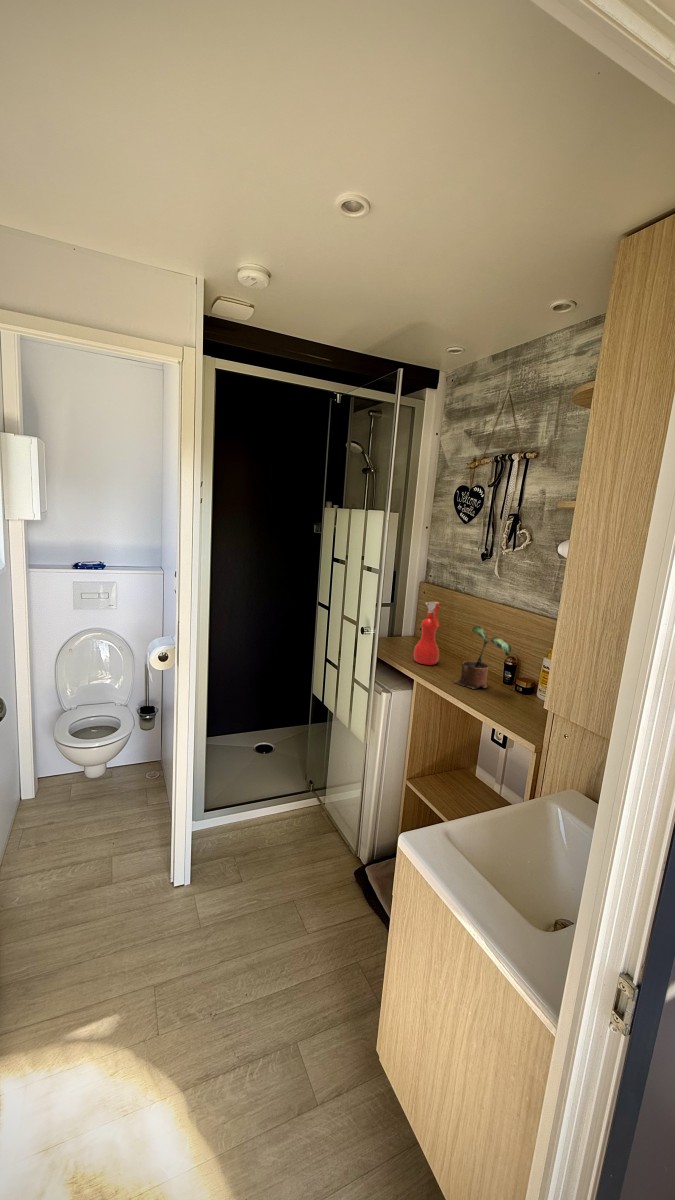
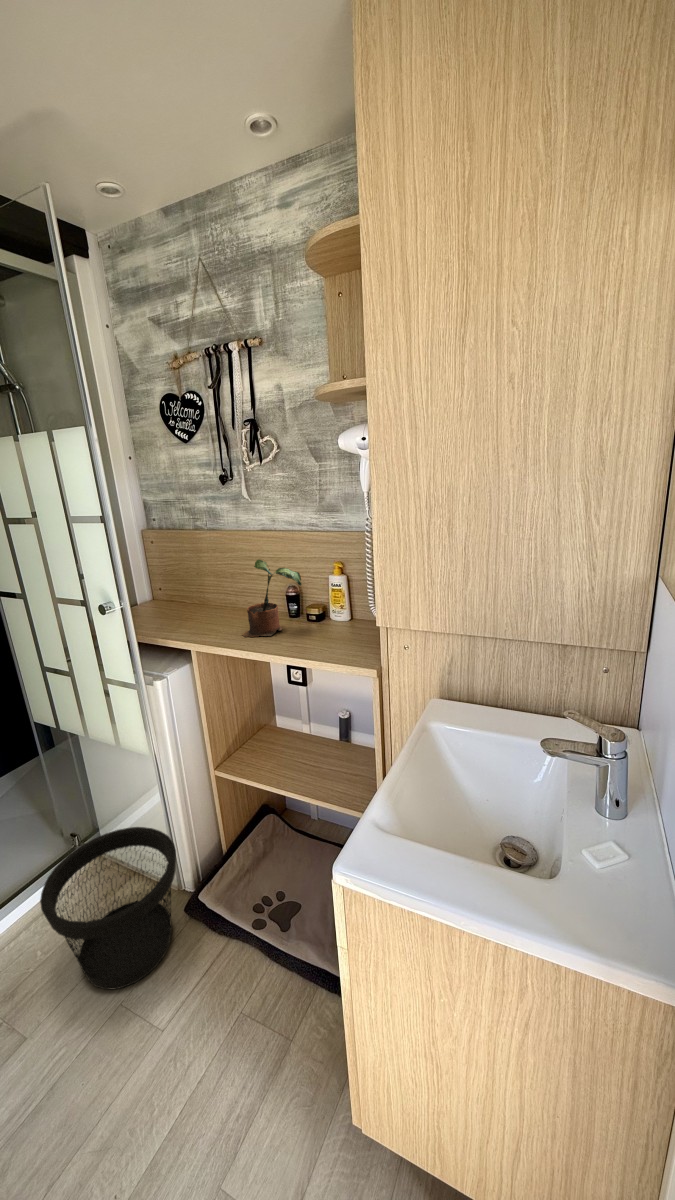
spray bottle: present [414,602,440,665] -> none [171,546,208,628]
wastebasket: none [272,785,360,894] -> present [40,827,176,990]

